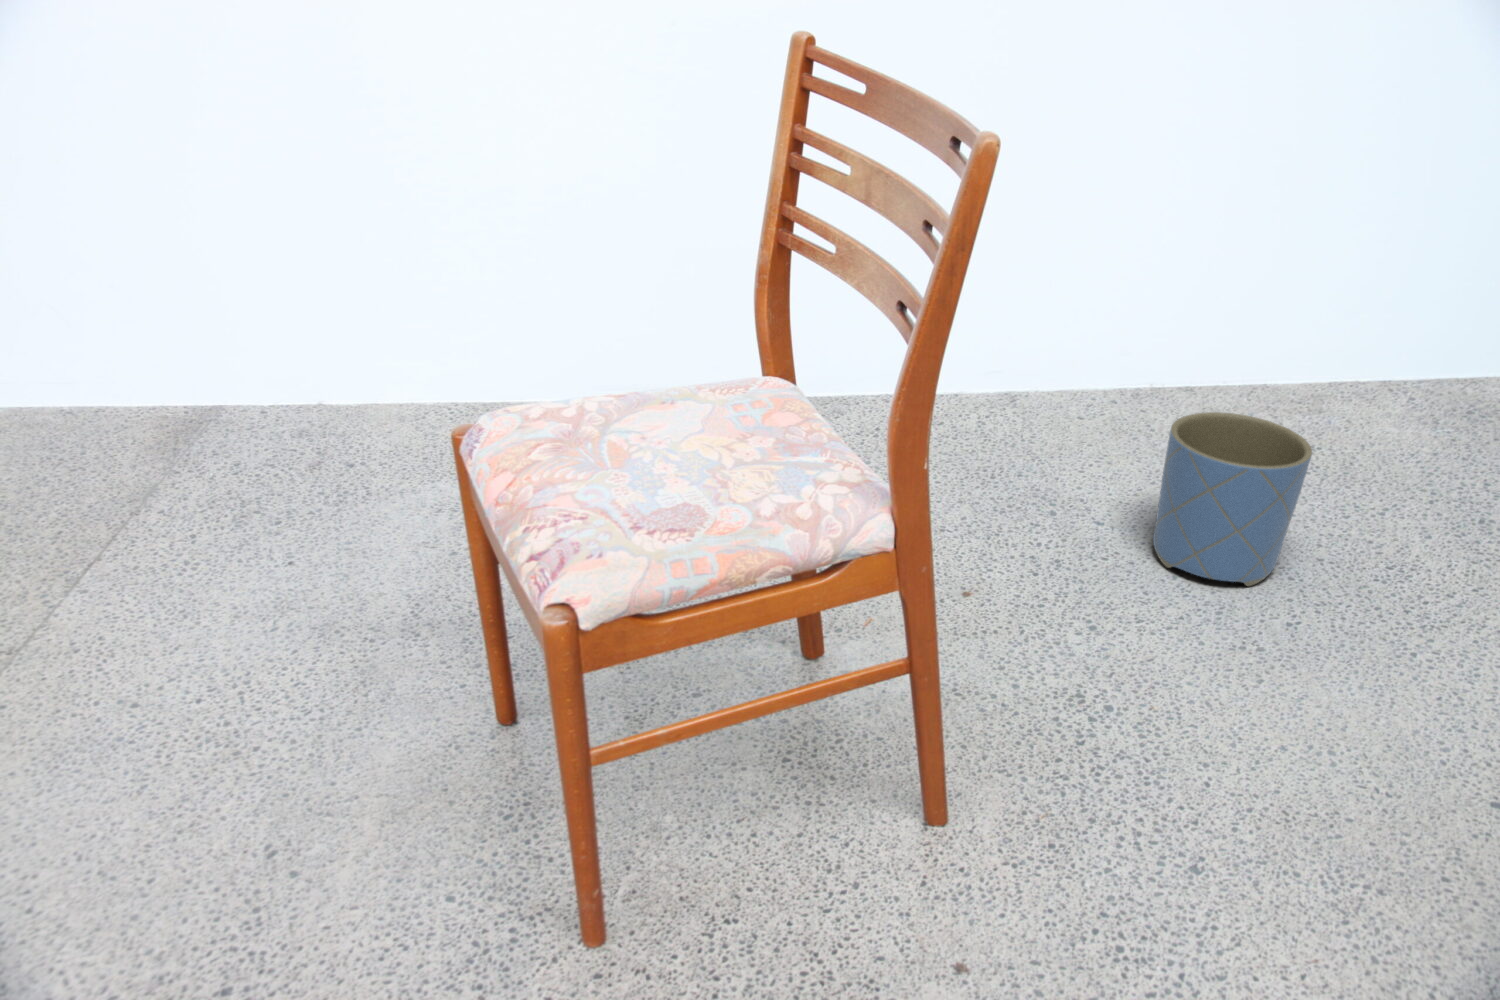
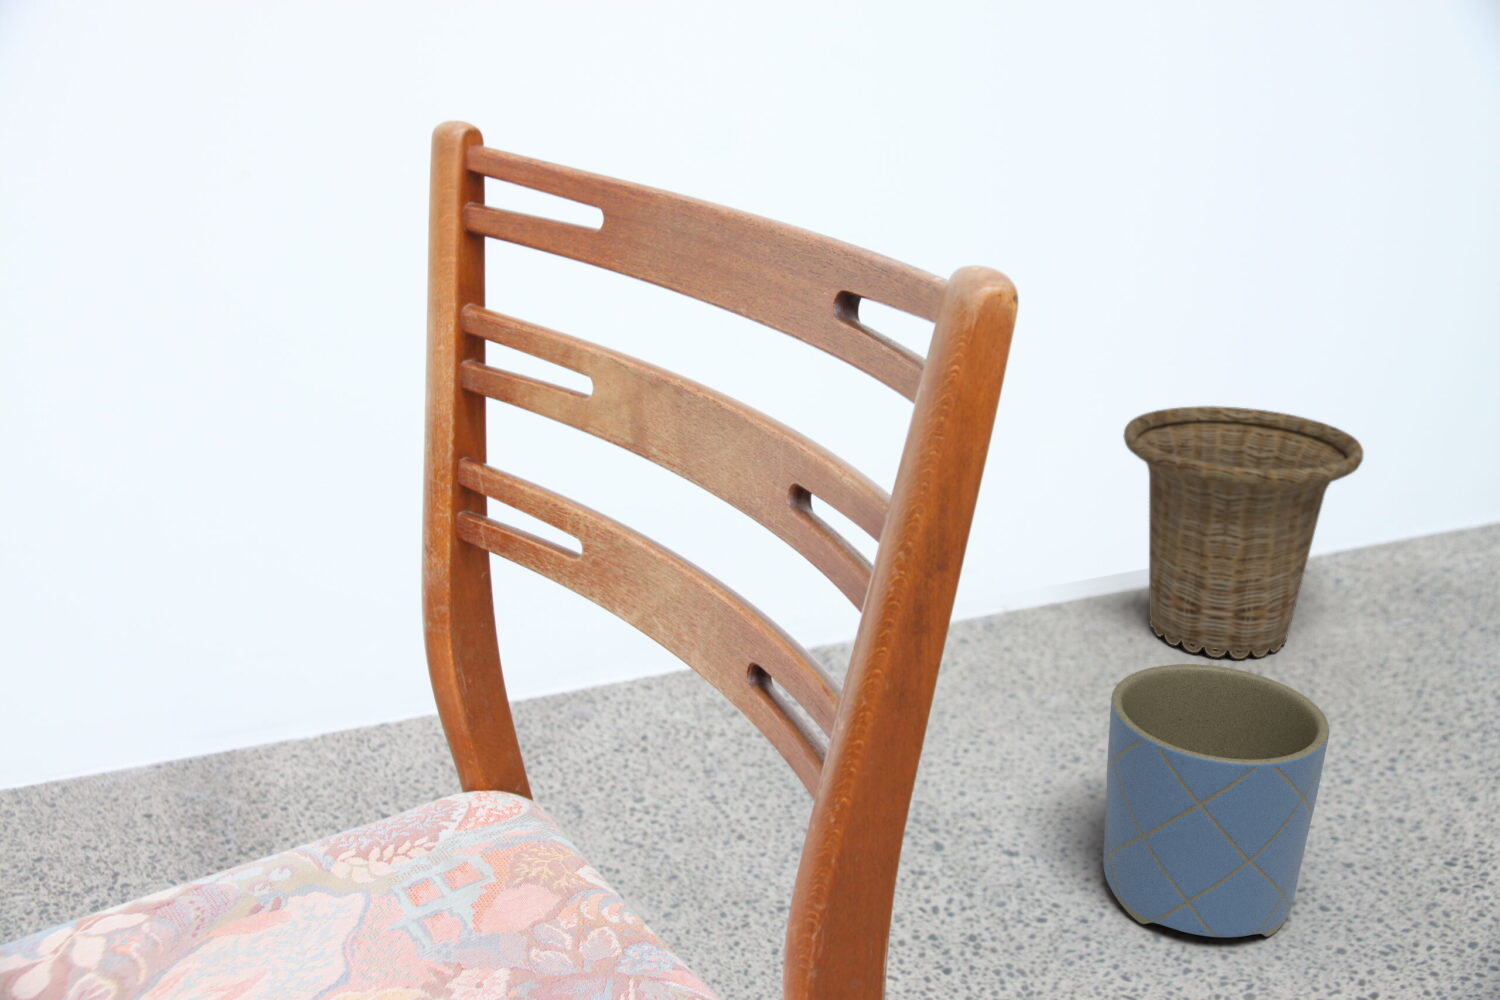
basket: none [1255,254,1437,442] -> present [1124,406,1363,659]

